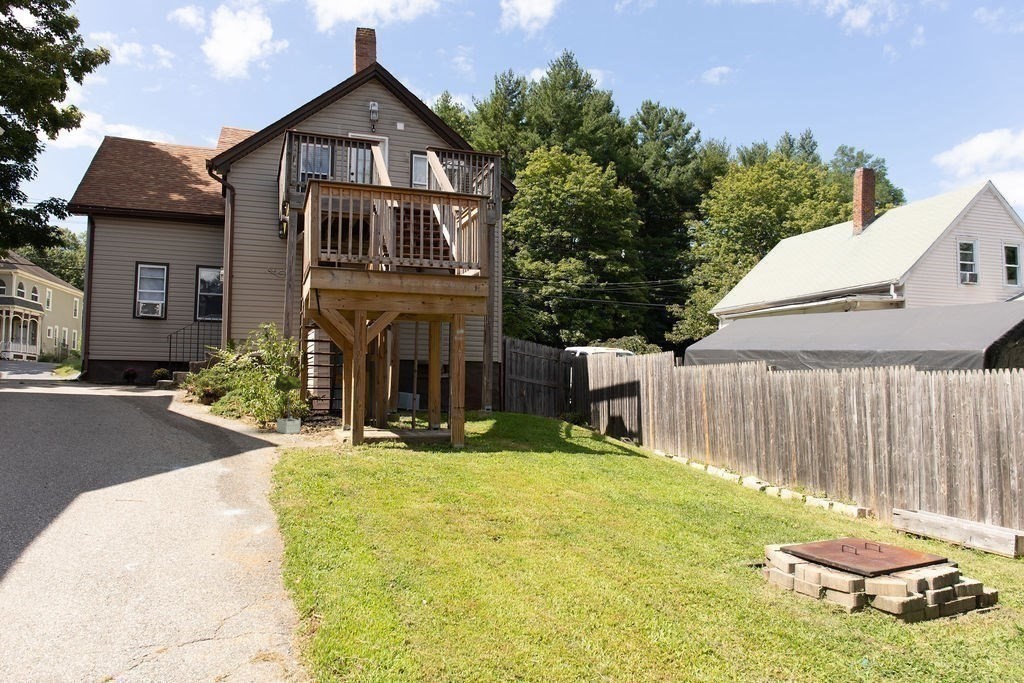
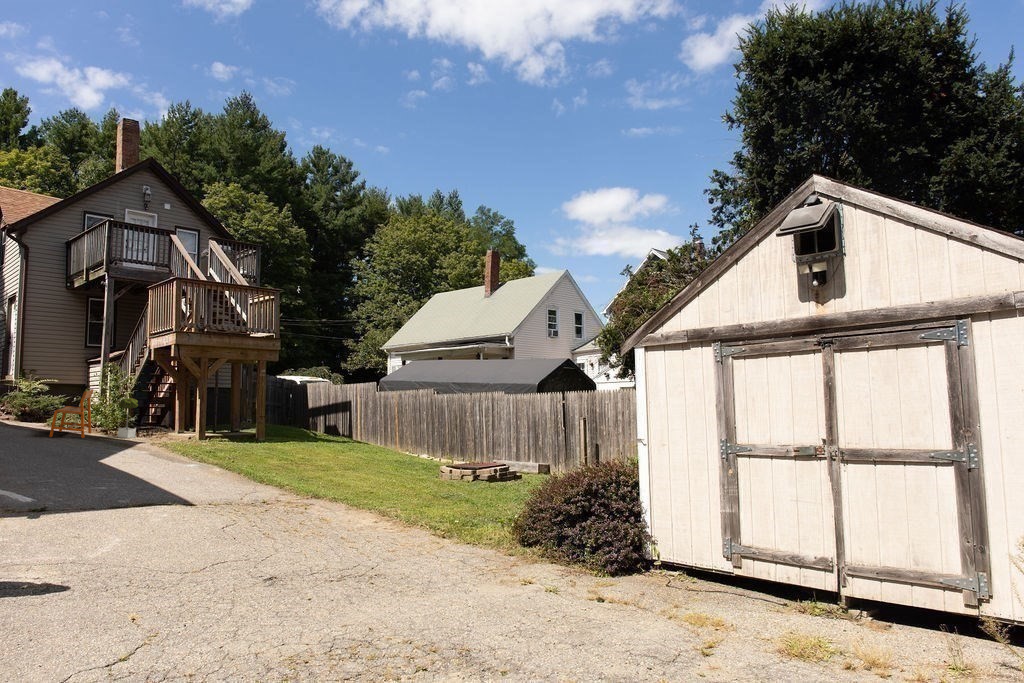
bench: none [187,363,260,432] -> present [49,389,93,438]

